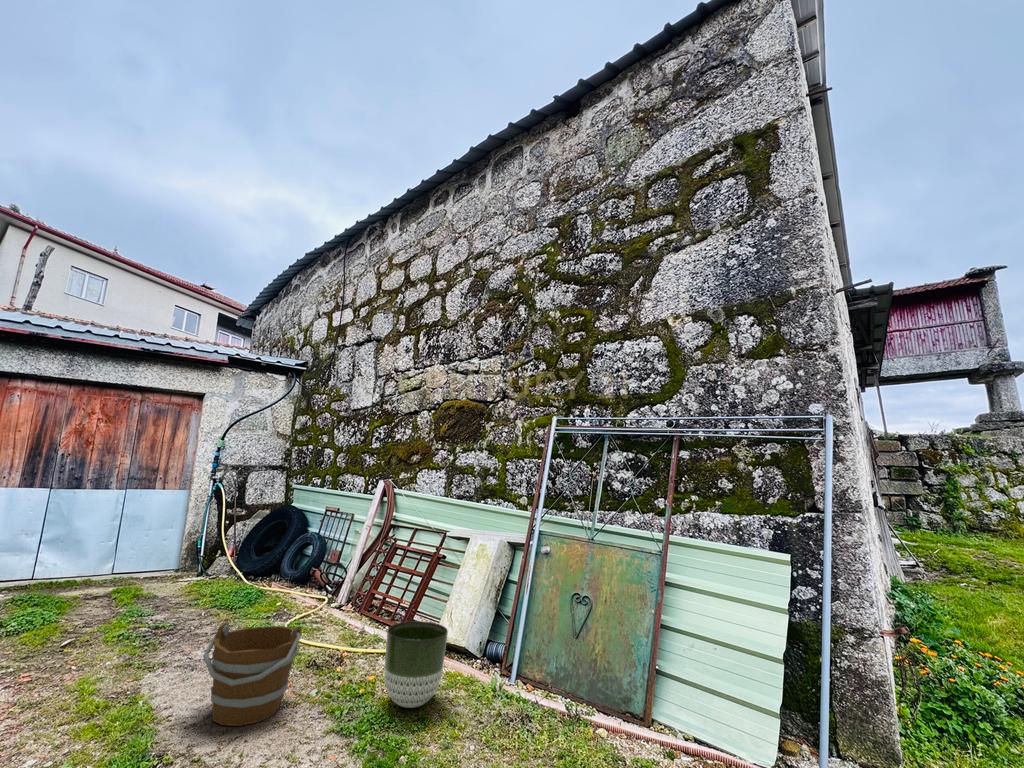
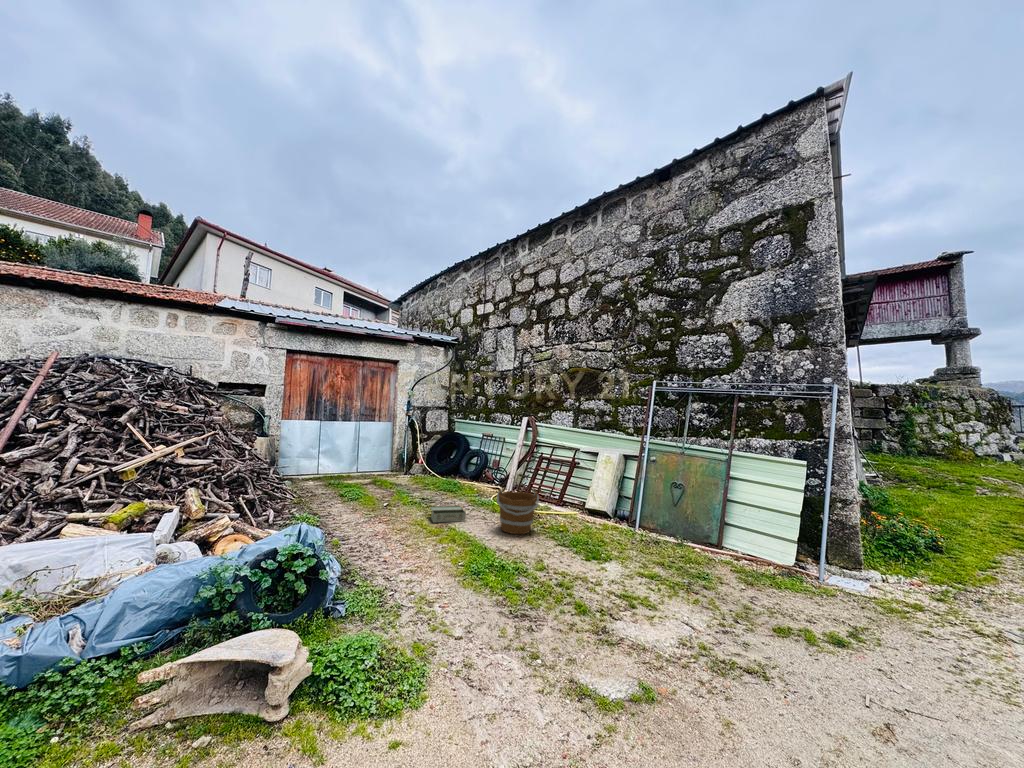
planter: present [385,621,448,708] -> none [580,492,611,531]
toolbox: none [79,655,175,701] -> present [430,506,466,522]

